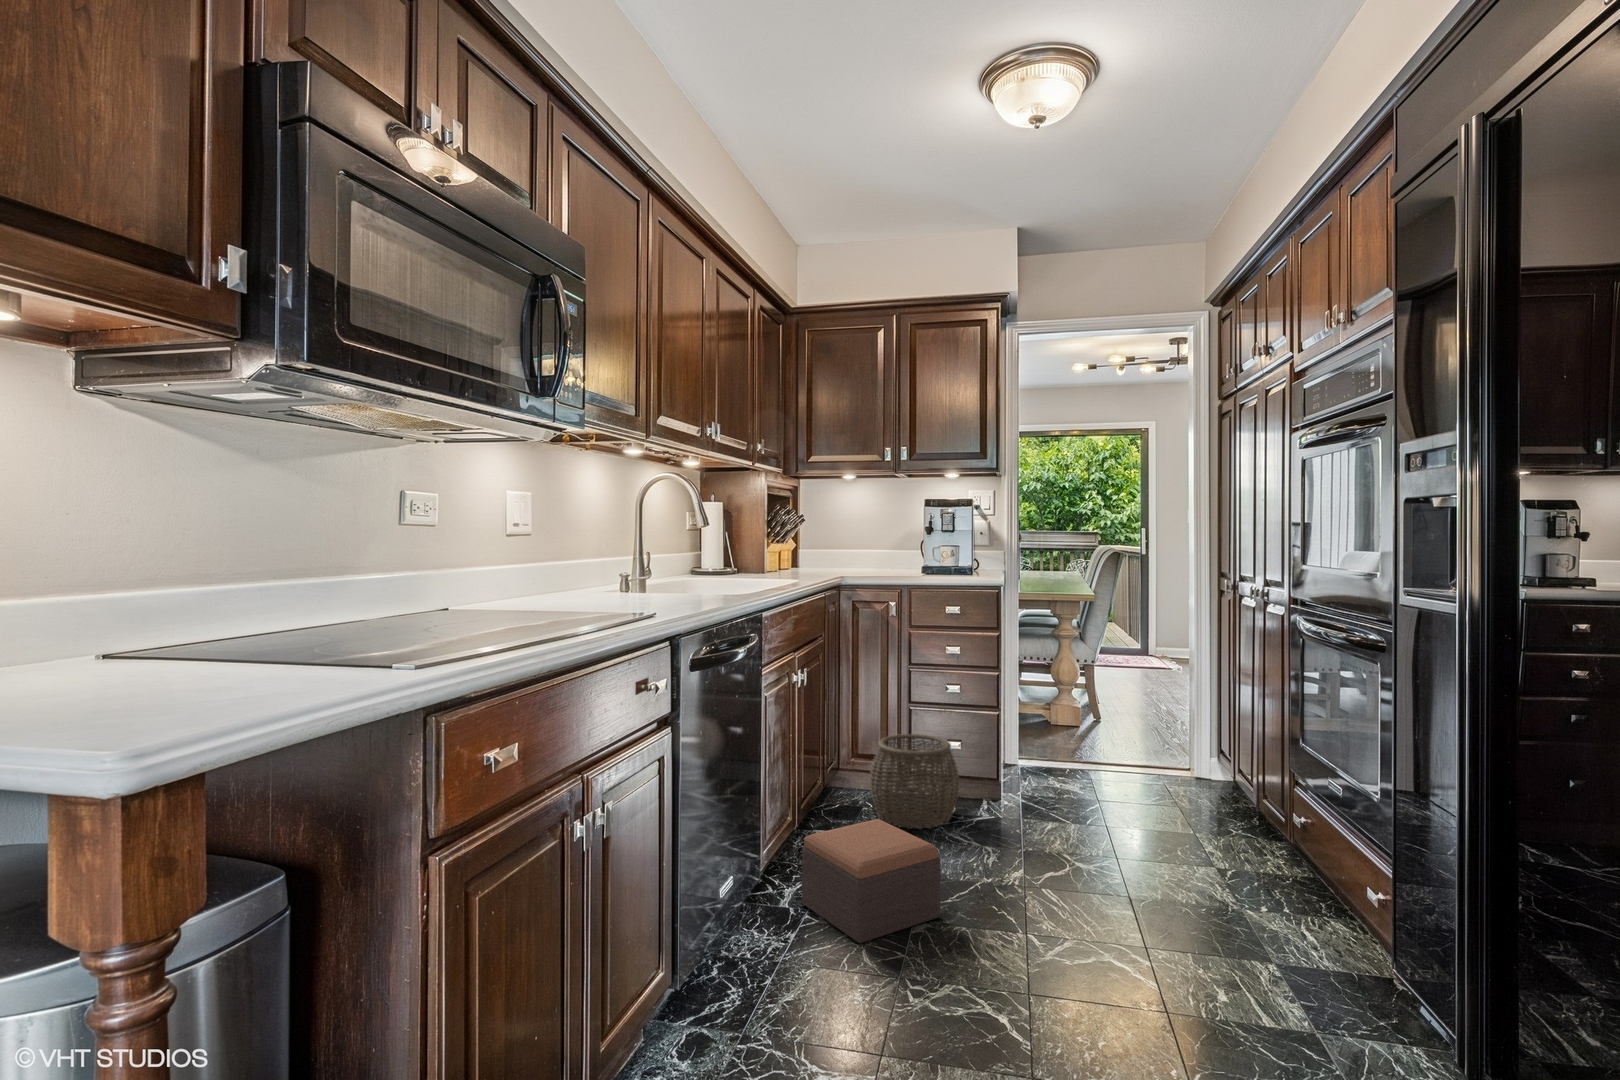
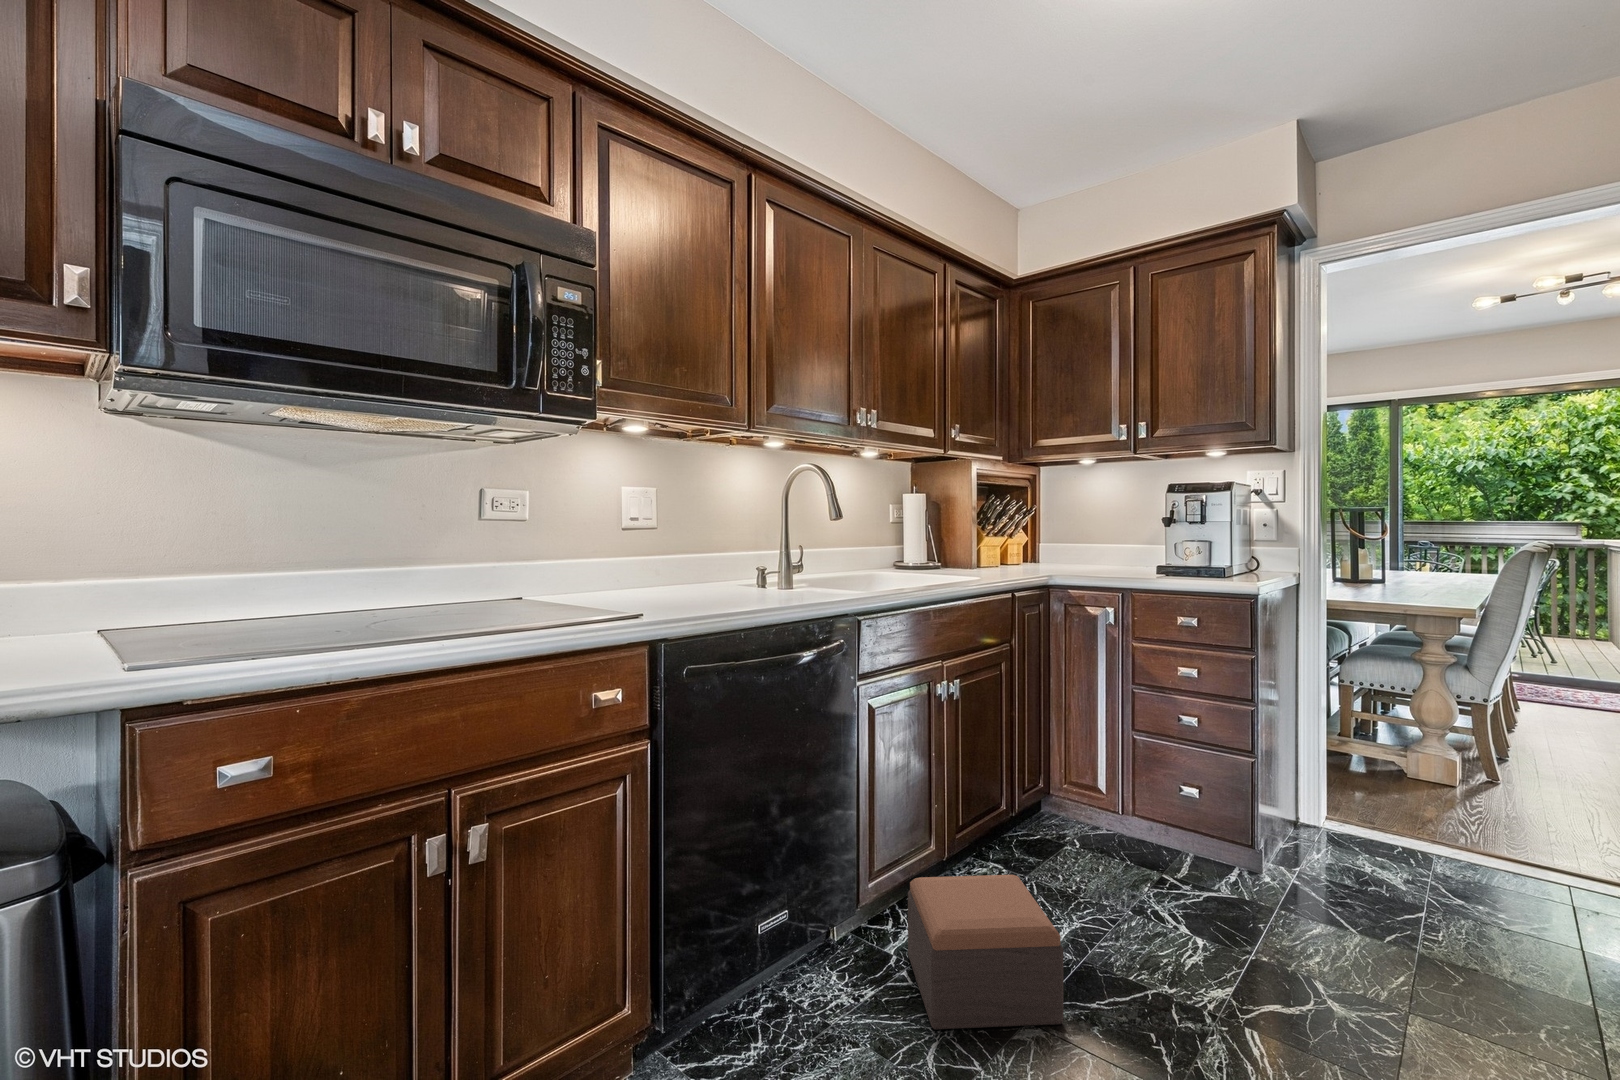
woven basket: present [870,734,960,829] -> none [1067,769,1188,896]

